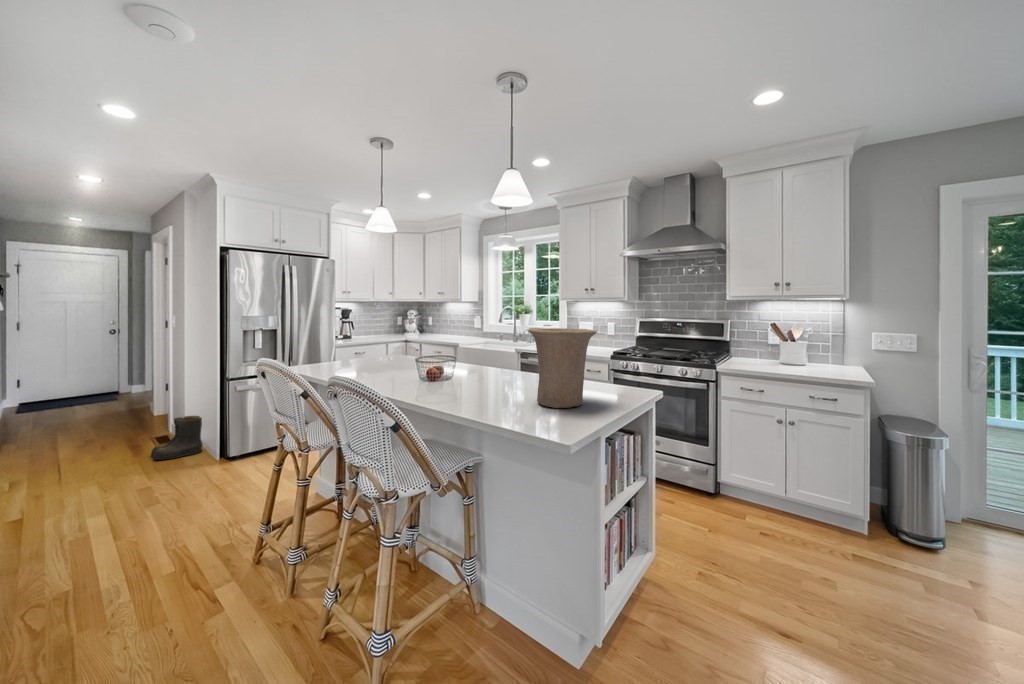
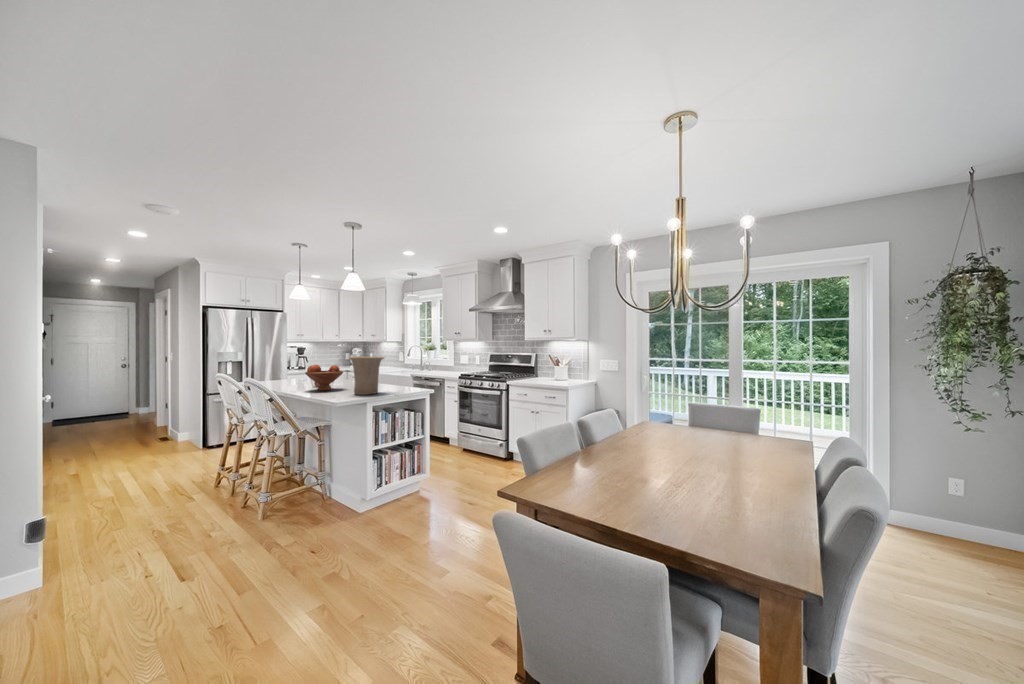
fruit bowl: none [423,341,489,392] -> present [305,365,343,391]
boots: present [151,416,203,460] -> none [151,422,190,451]

